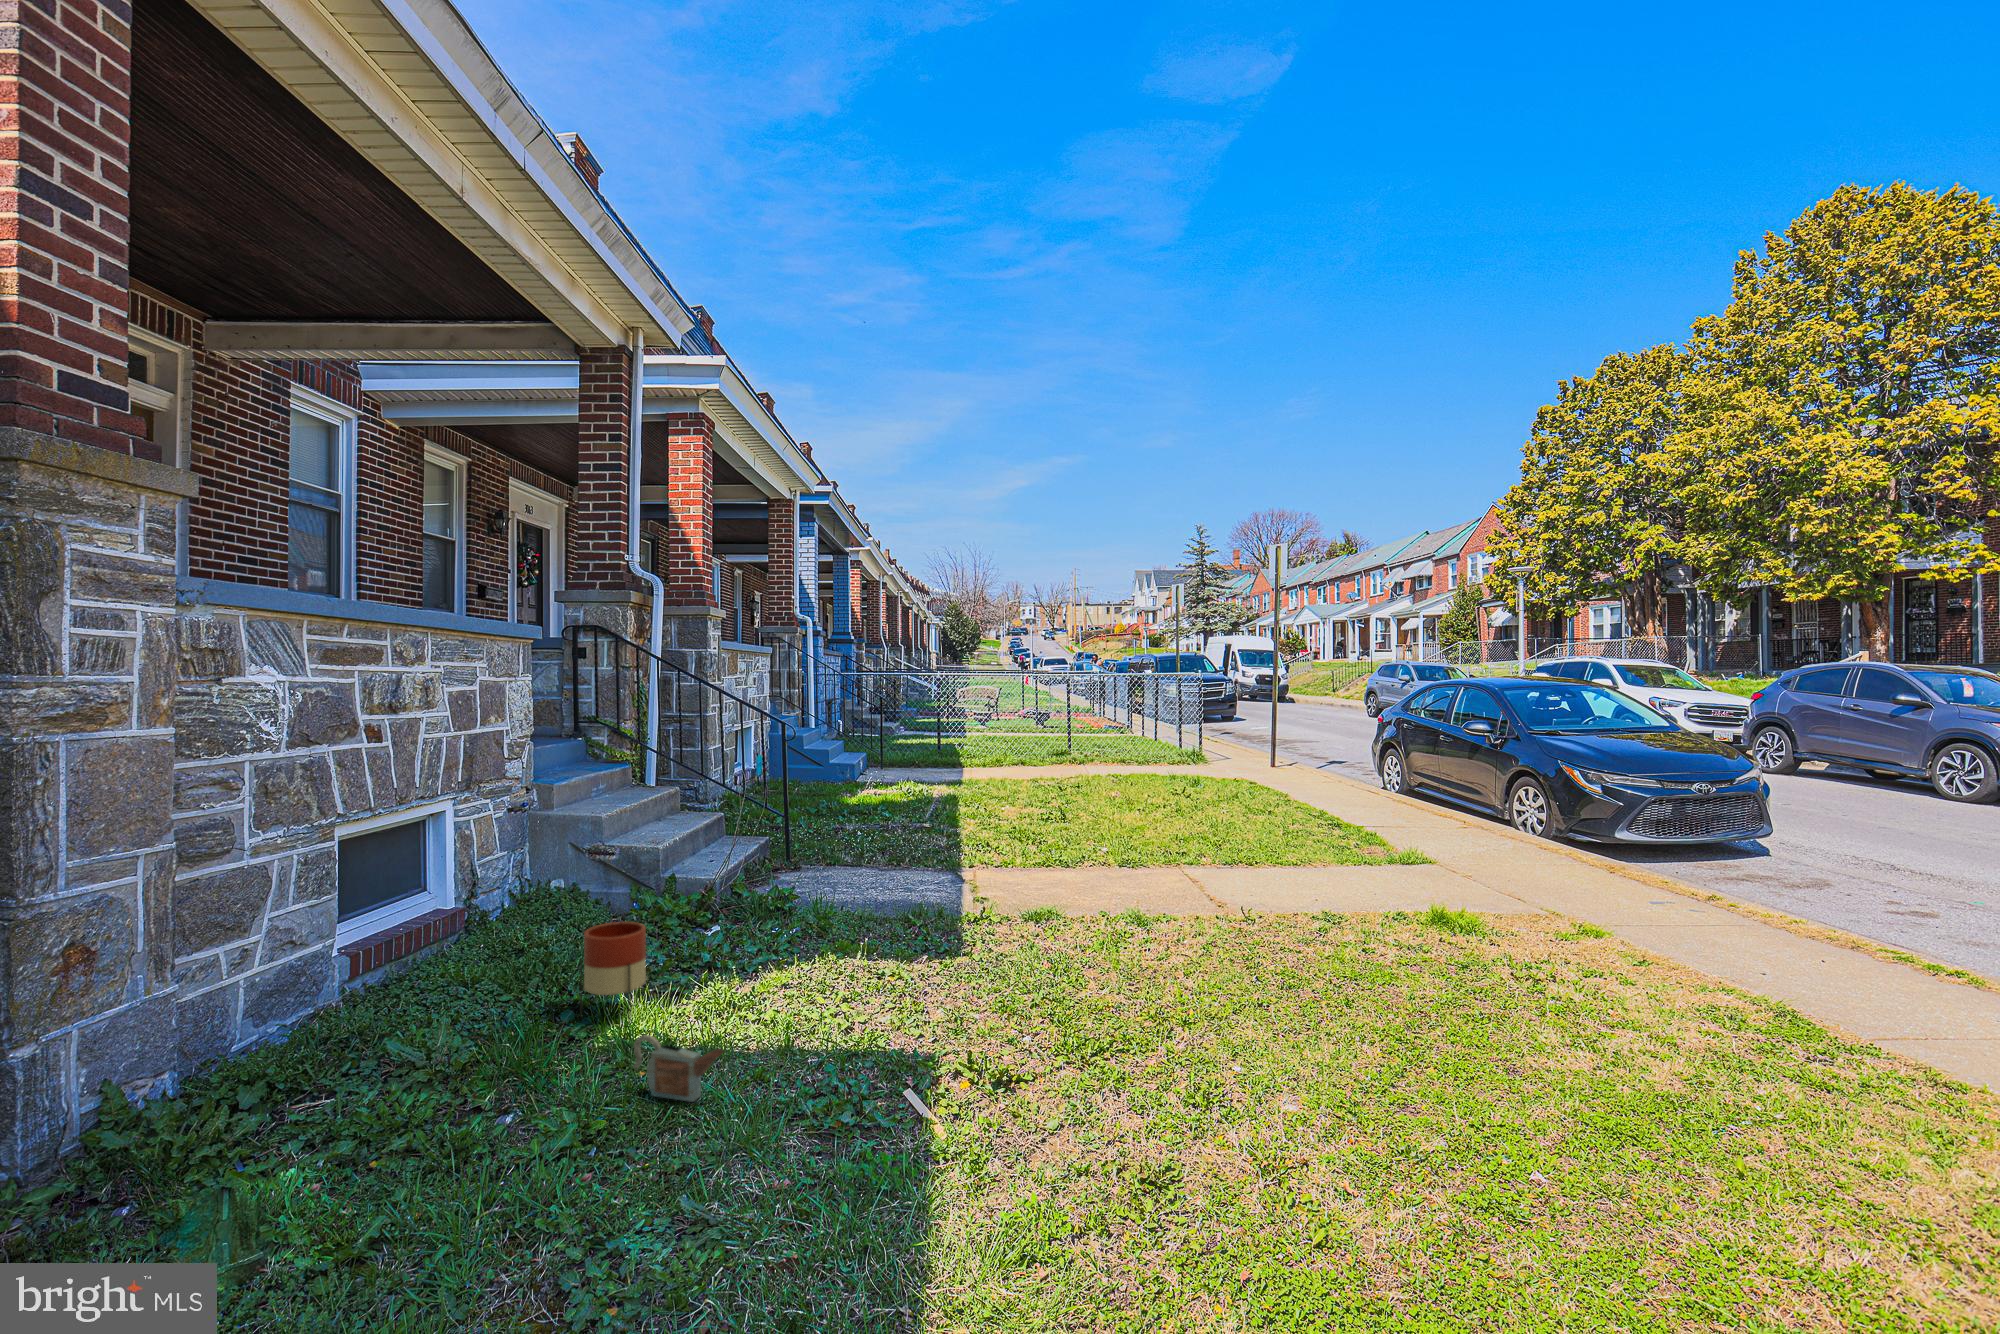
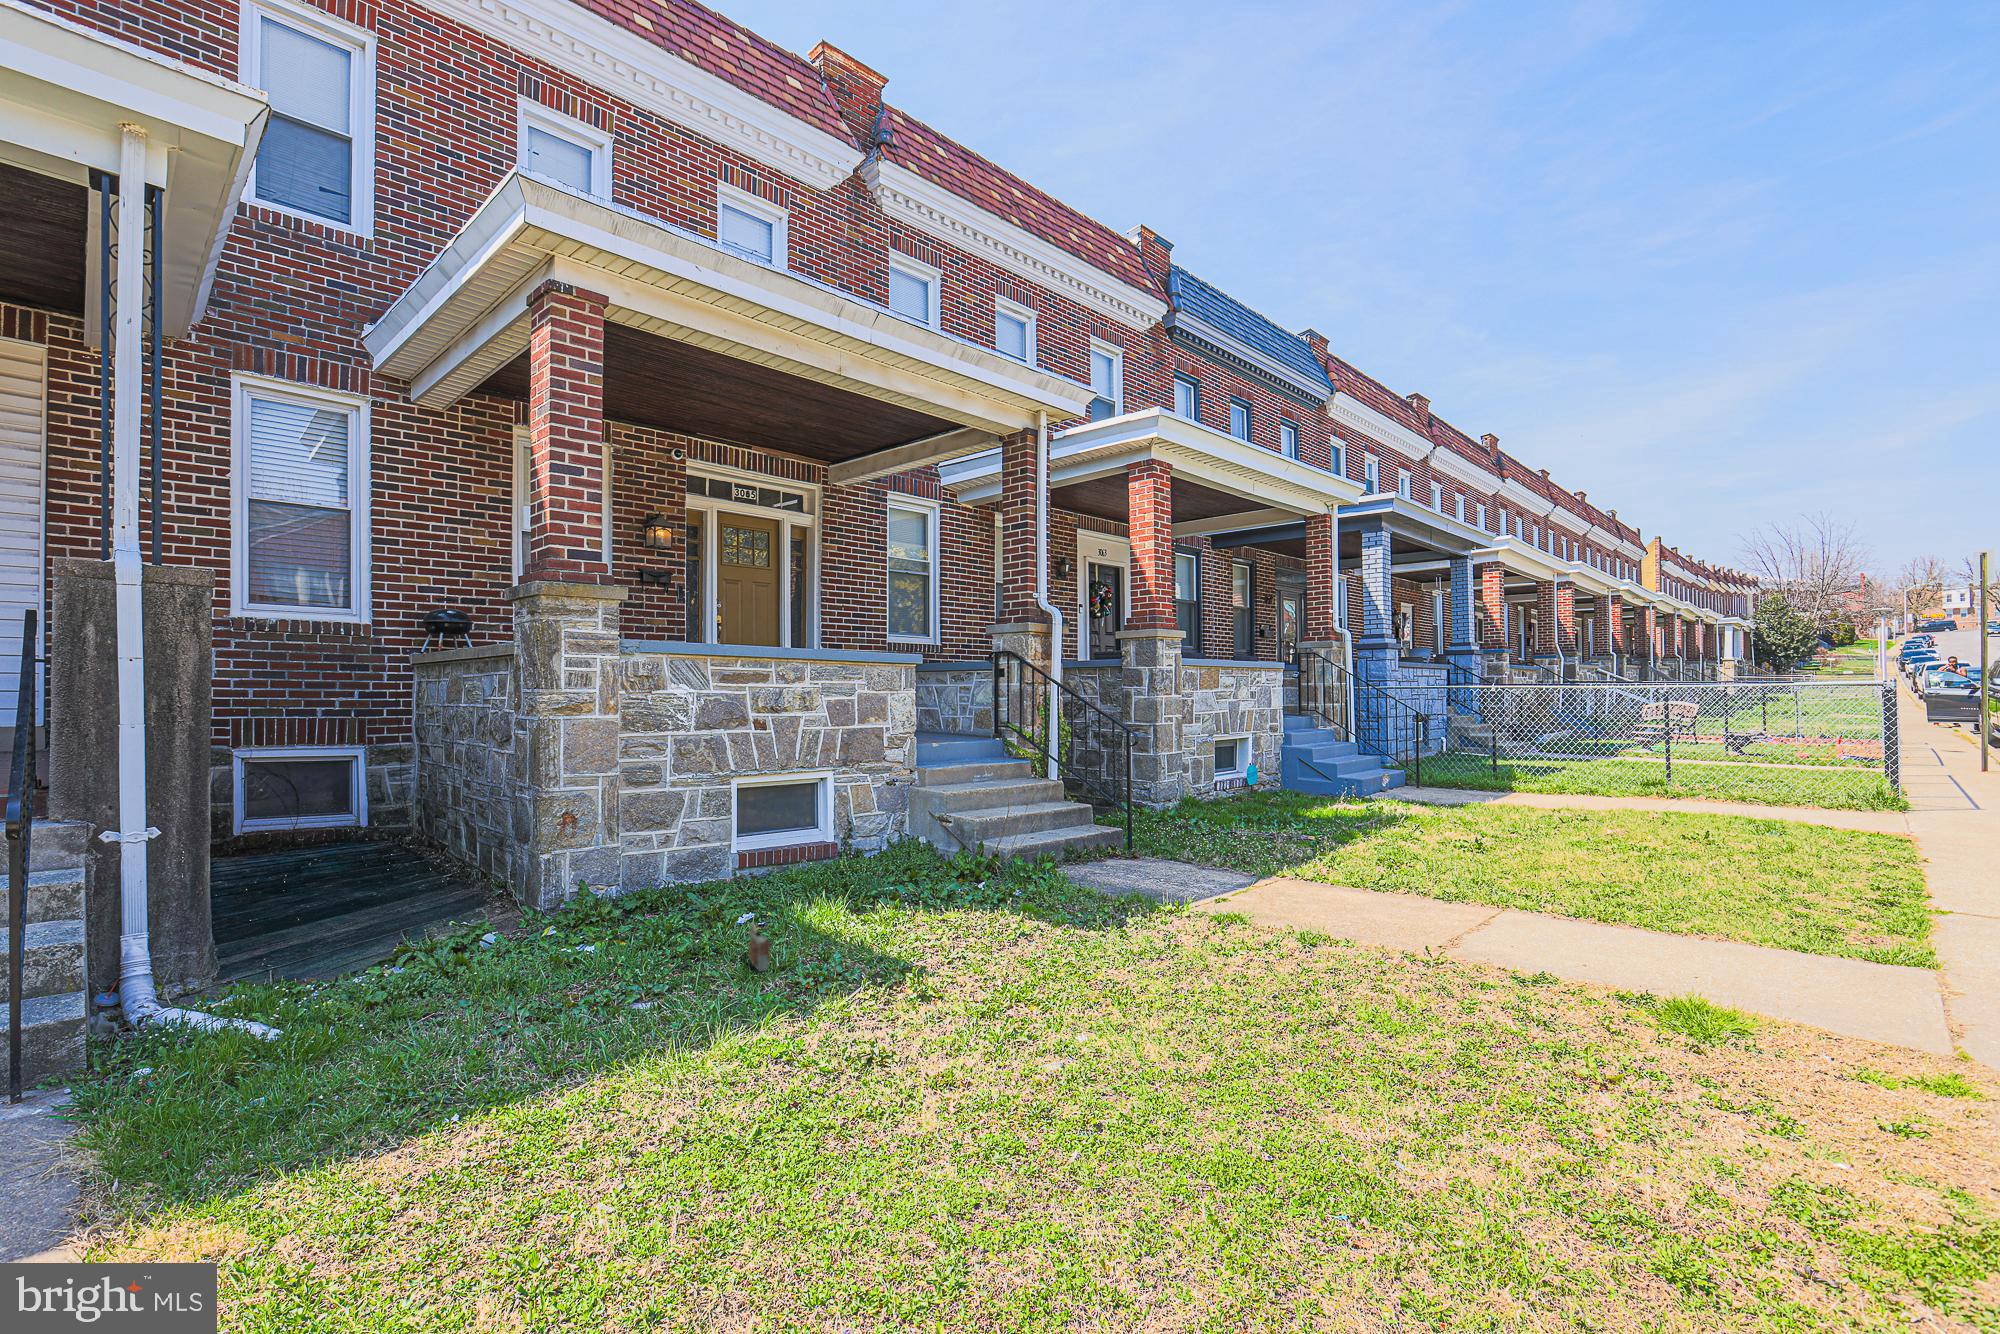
planter: present [580,922,646,1024] -> none [795,859,837,928]

